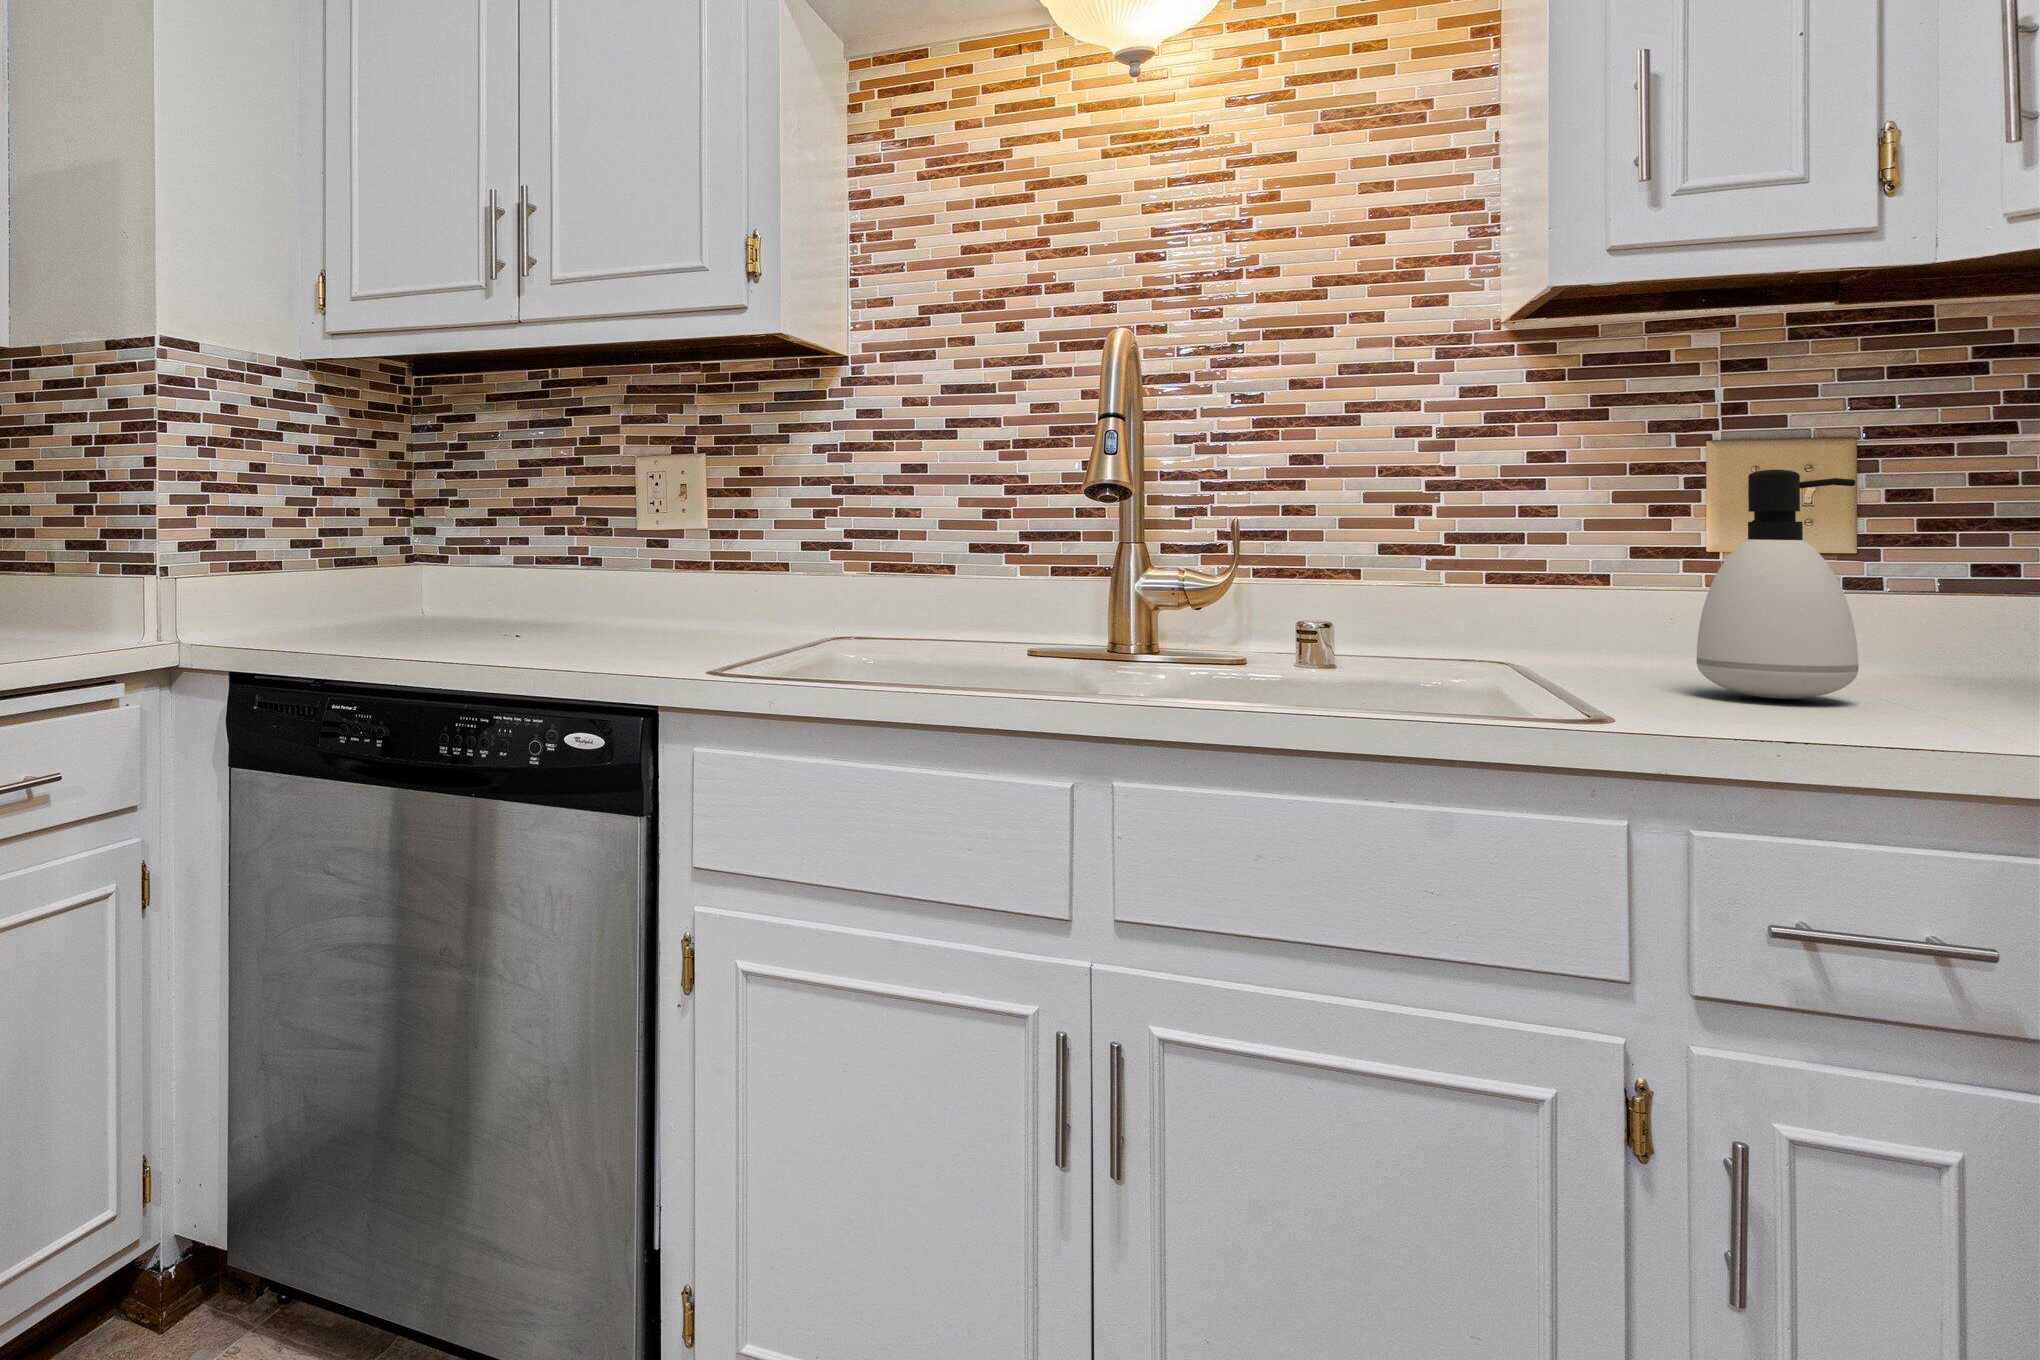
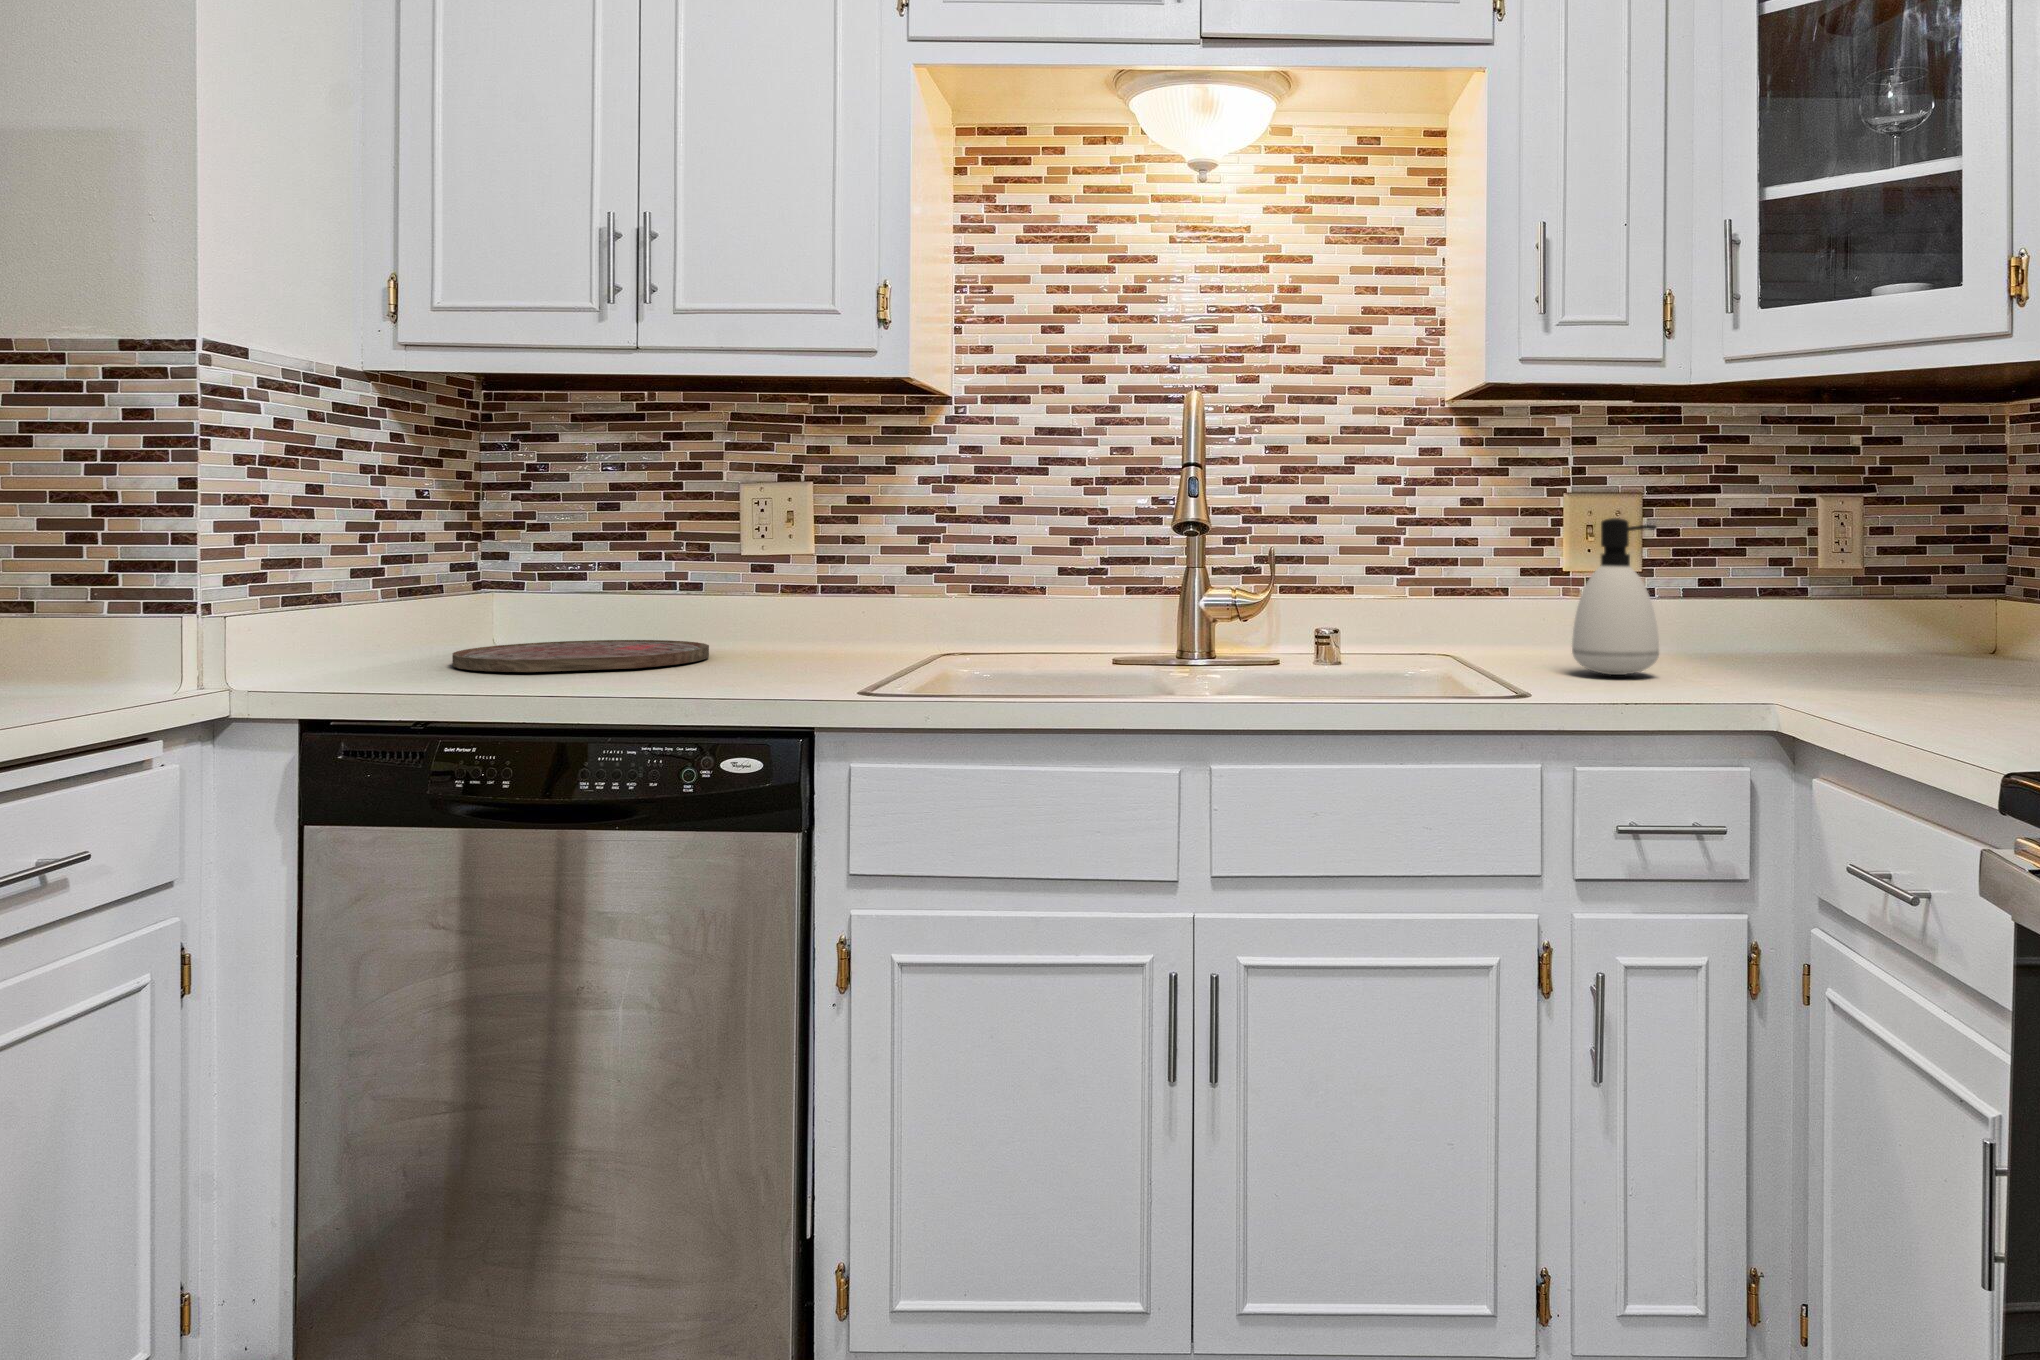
cutting board: none [371,614,600,640] -> present [452,640,709,672]

